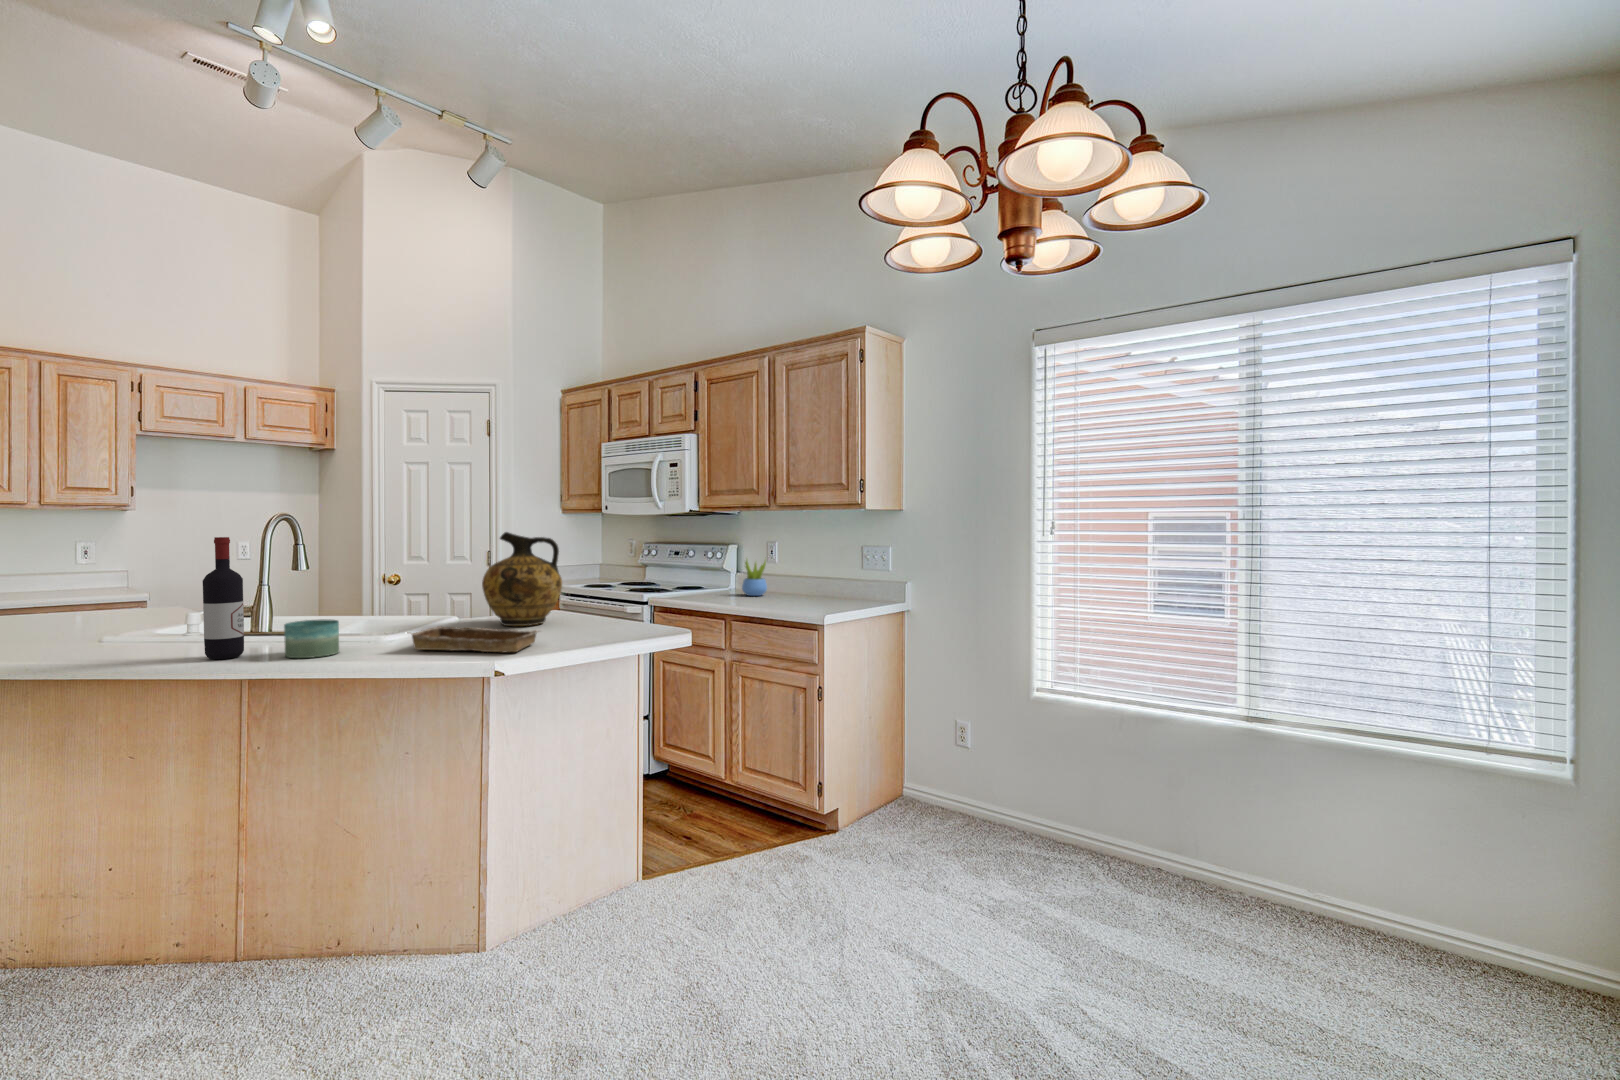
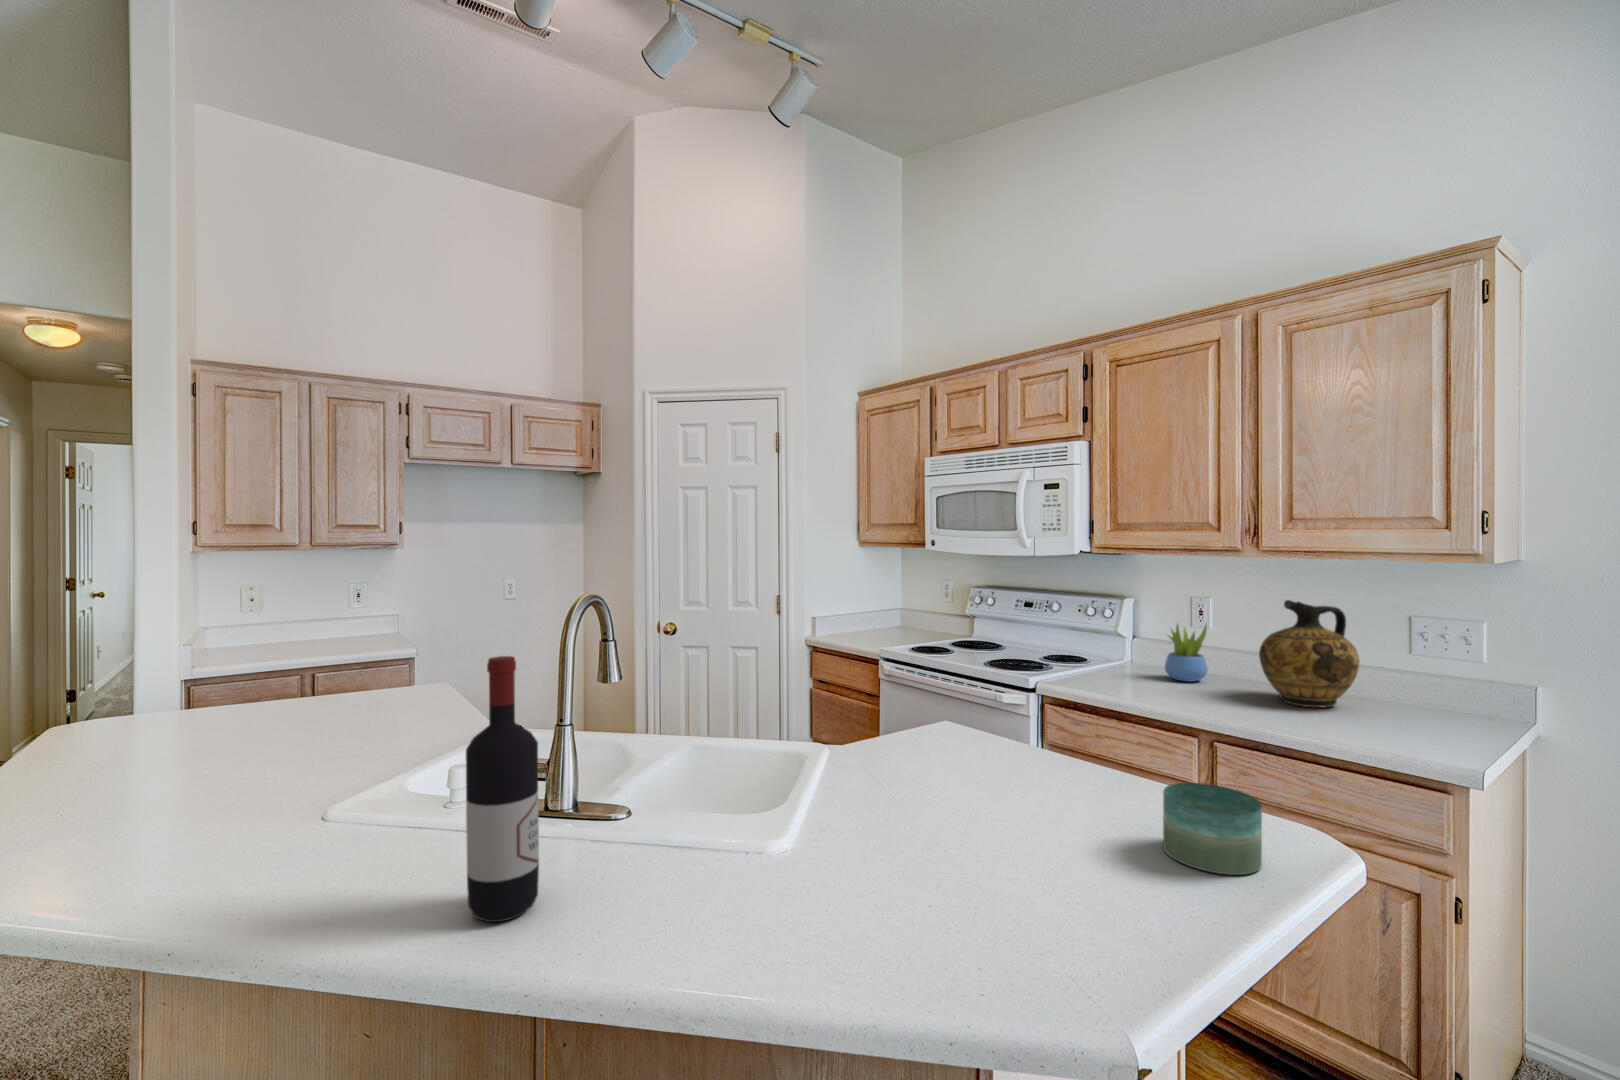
ceramic jug: present [482,532,562,626] -> present [1259,600,1360,707]
candle: present [284,619,339,658] -> present [1163,783,1262,875]
tray: present [411,626,538,652] -> none [854,829,1139,956]

